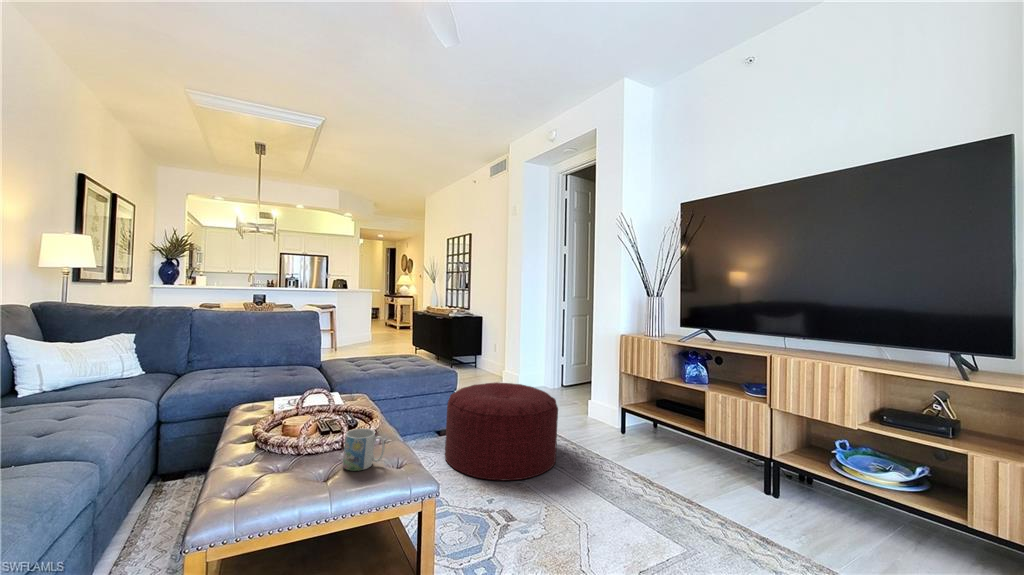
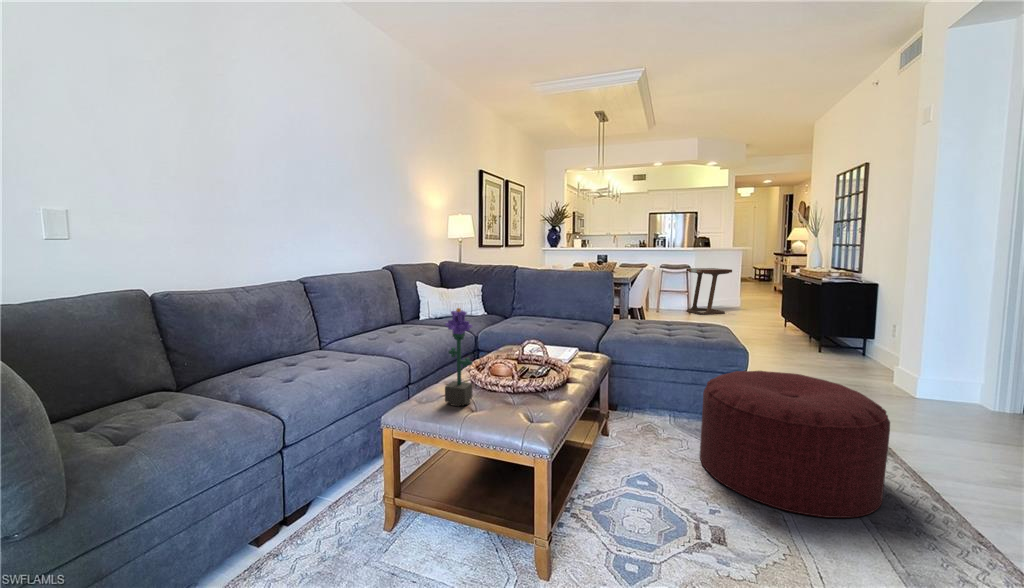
side table: none [334,307,377,349] -> present [686,268,732,315]
potted flower: none [274,363,314,489] -> present [445,308,473,406]
mug: present [343,428,385,471] -> none [499,375,529,411]

